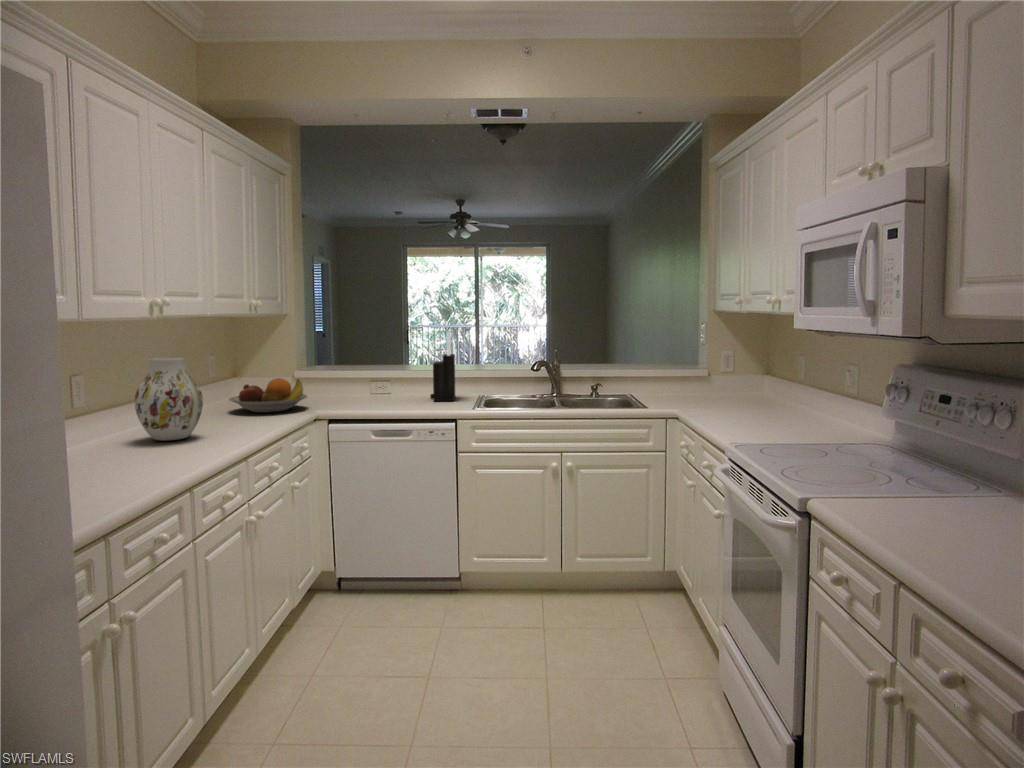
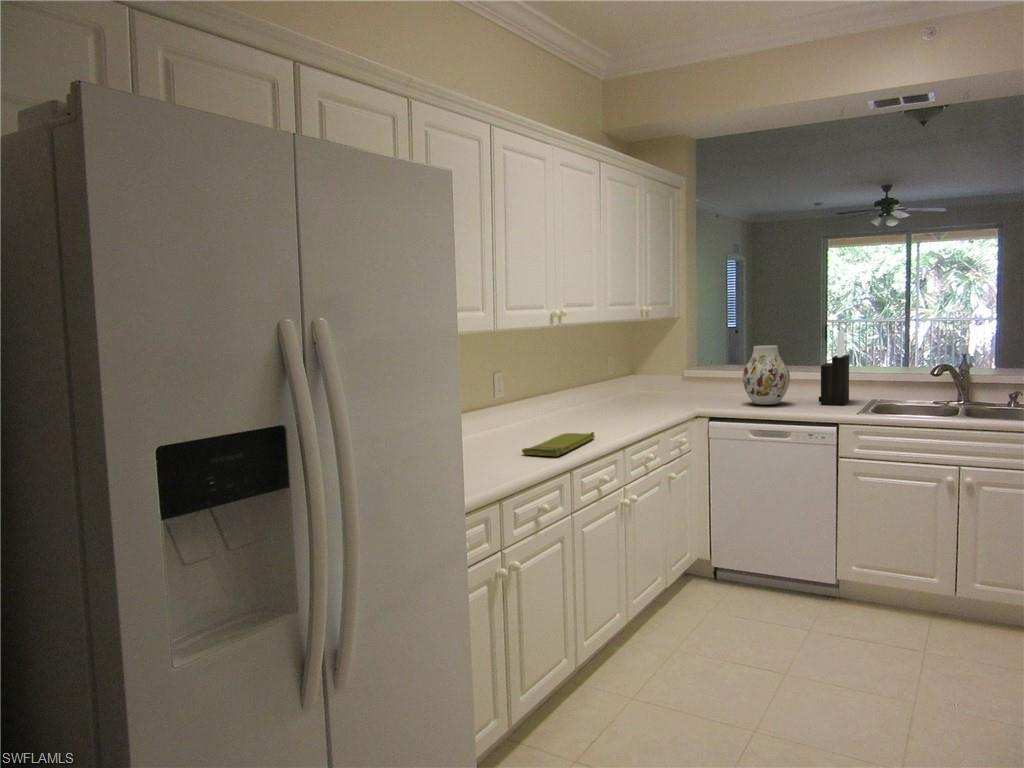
vase: present [135,357,203,441] -> present [743,345,790,405]
fruit bowl: present [229,378,307,413] -> none [625,378,692,408]
dish towel: none [117,441,211,475] -> present [522,432,595,456]

